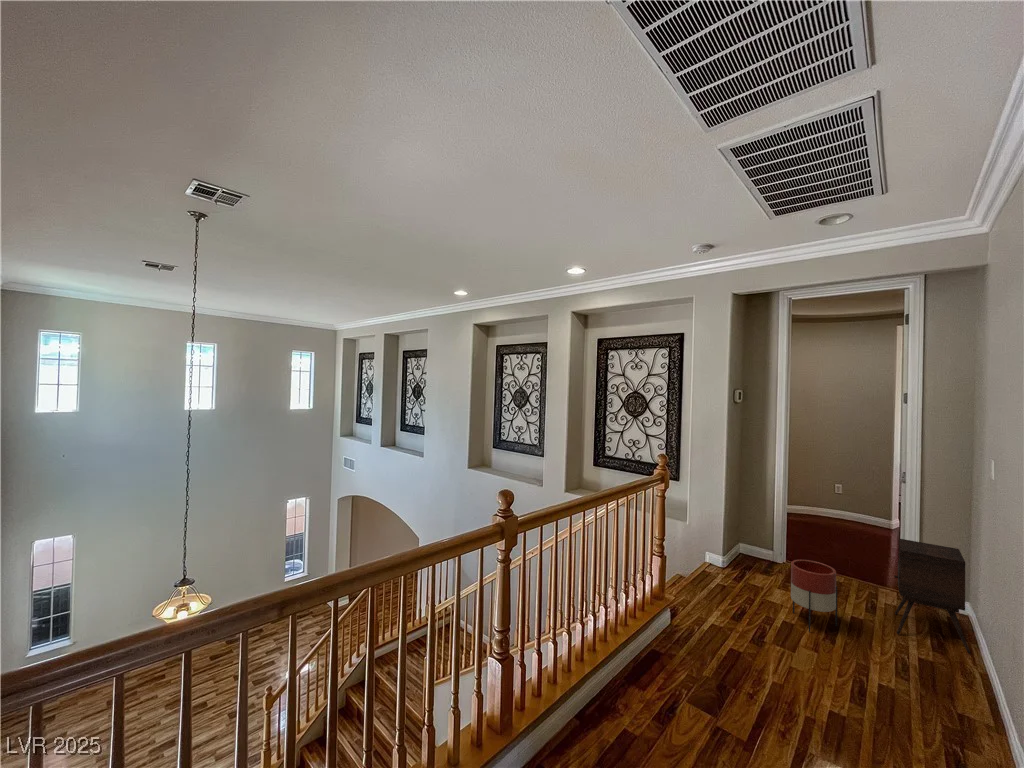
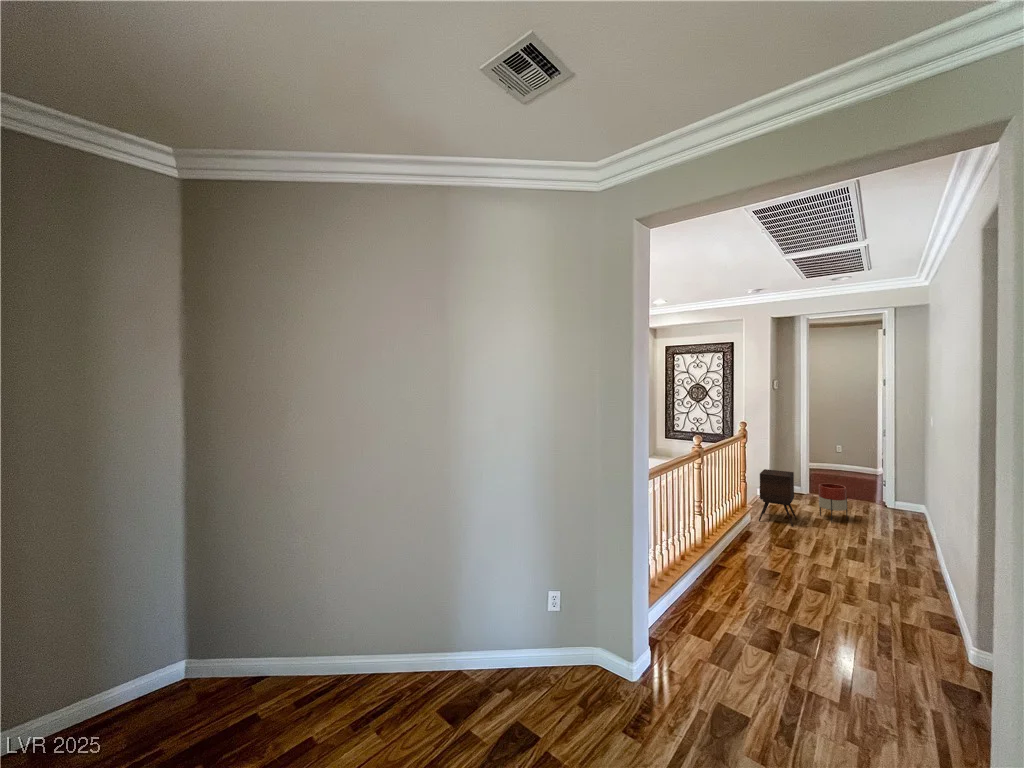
side table: present [894,539,971,654] -> present [759,469,796,527]

